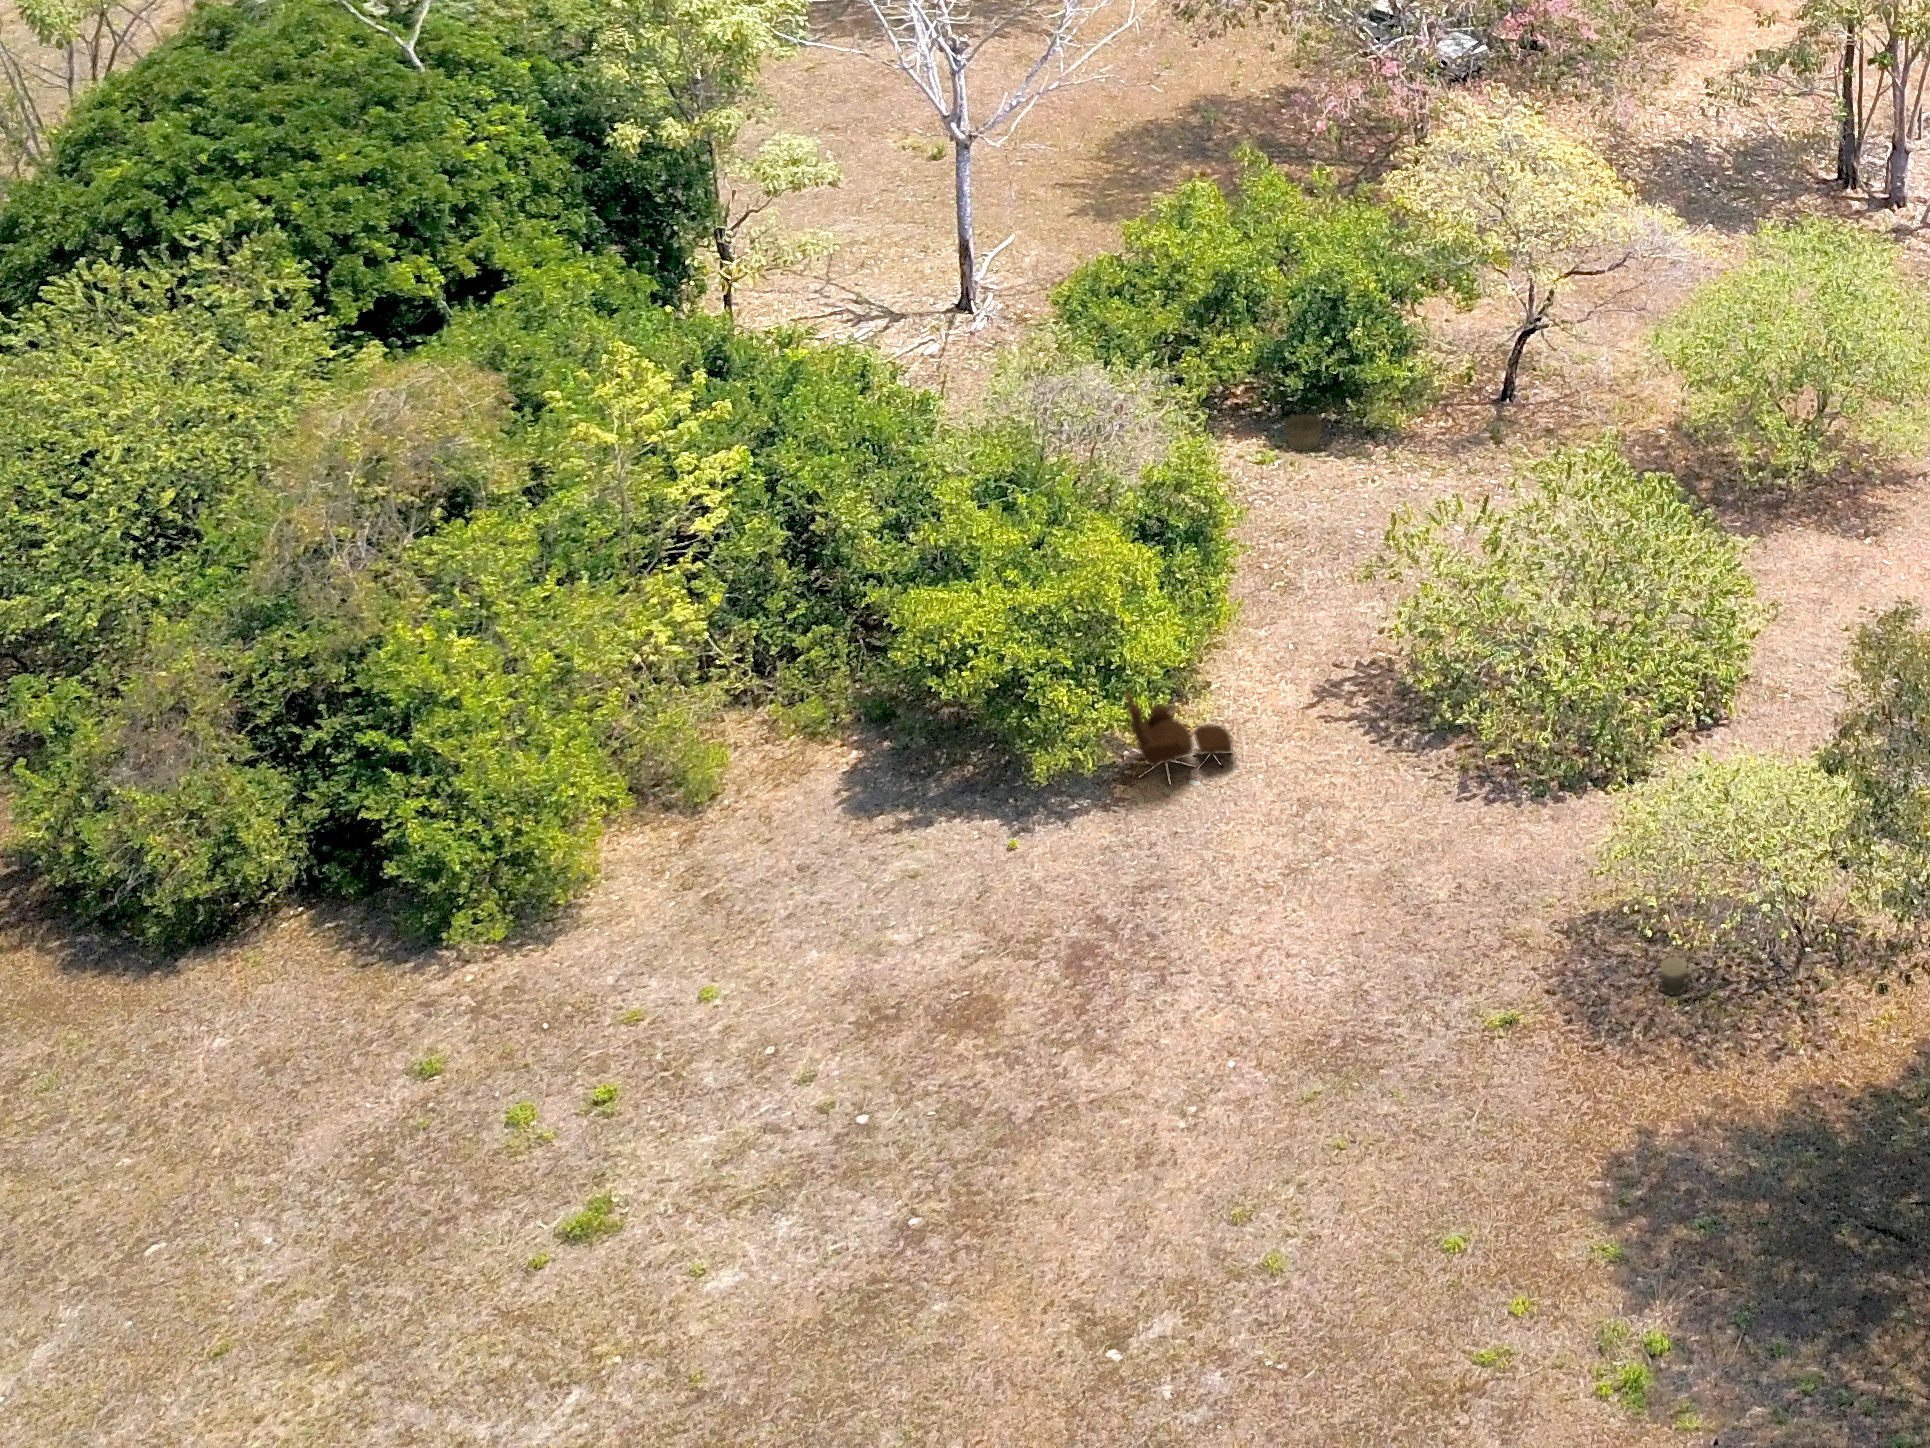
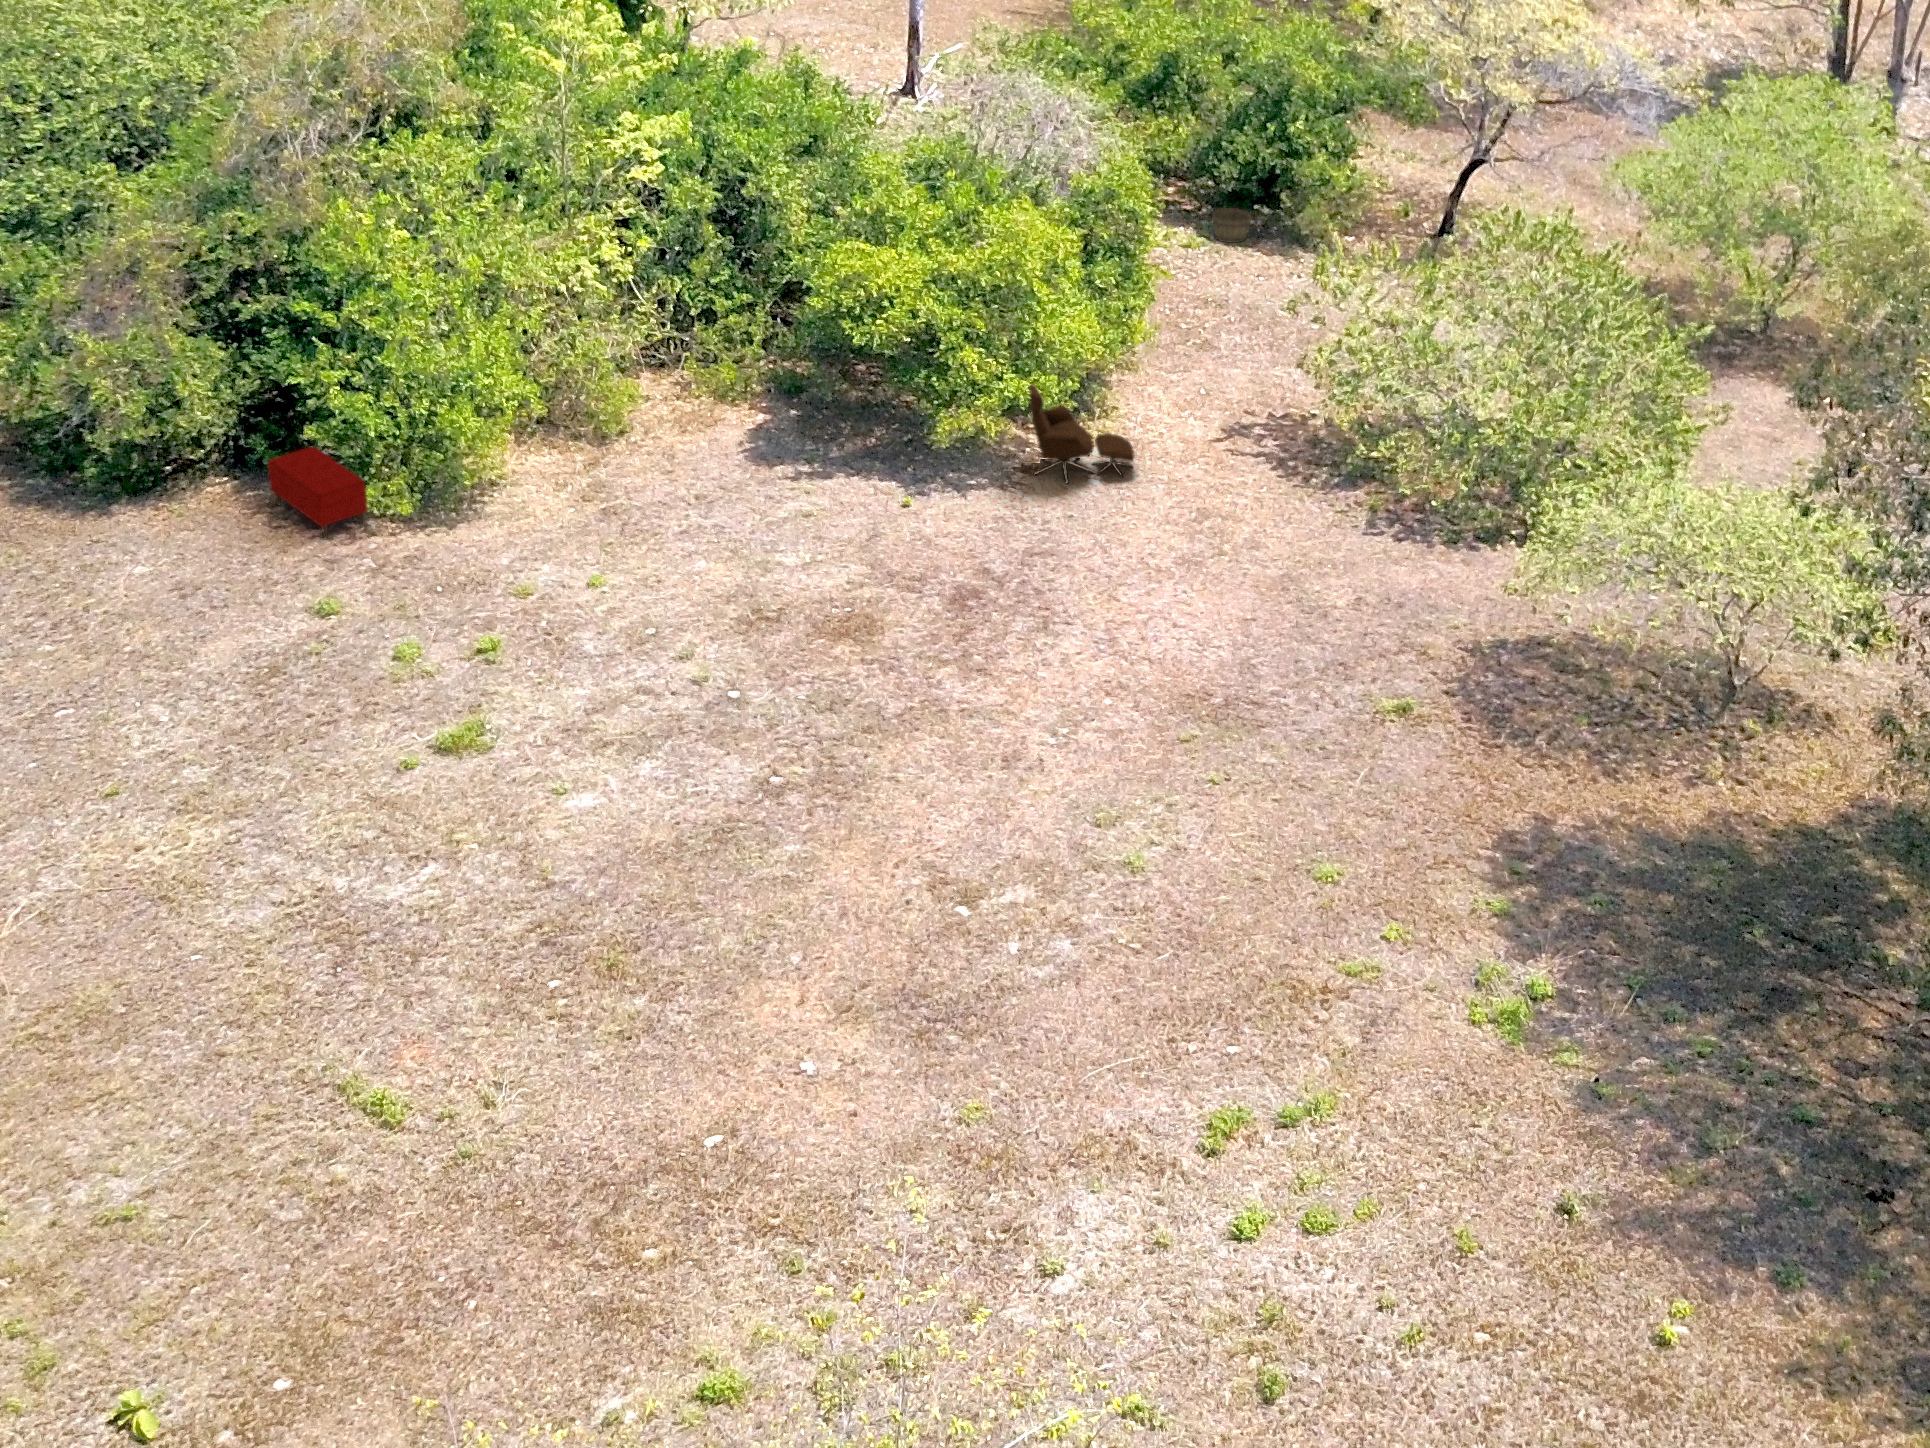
bench: none [342,883,458,989] -> present [268,447,368,539]
planter: present [1660,958,1687,995] -> none [1591,691,1625,731]

